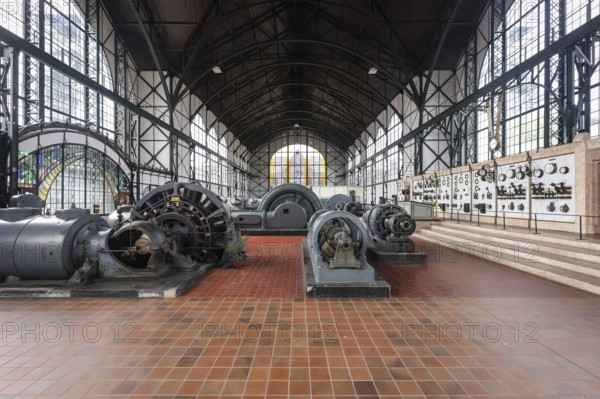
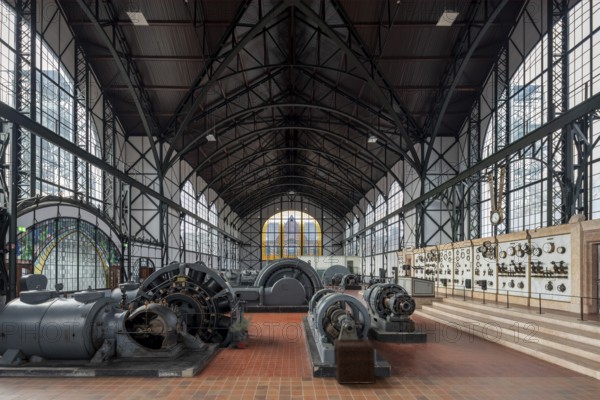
wooden crate: none [329,258,373,306] -> present [334,339,375,384]

